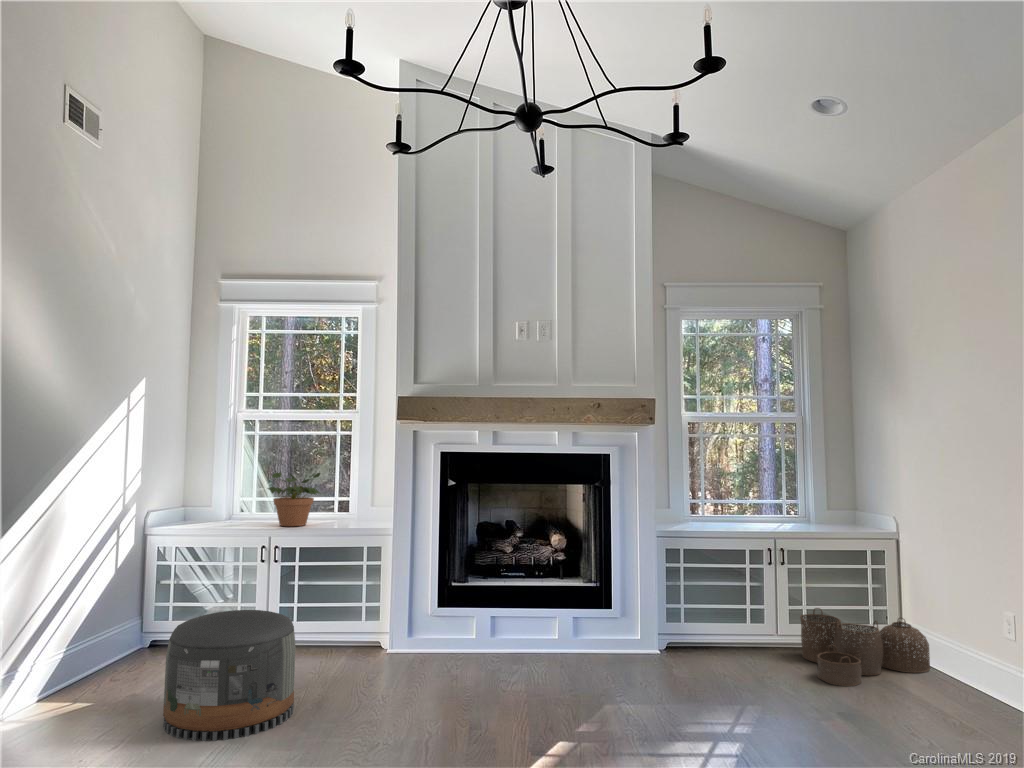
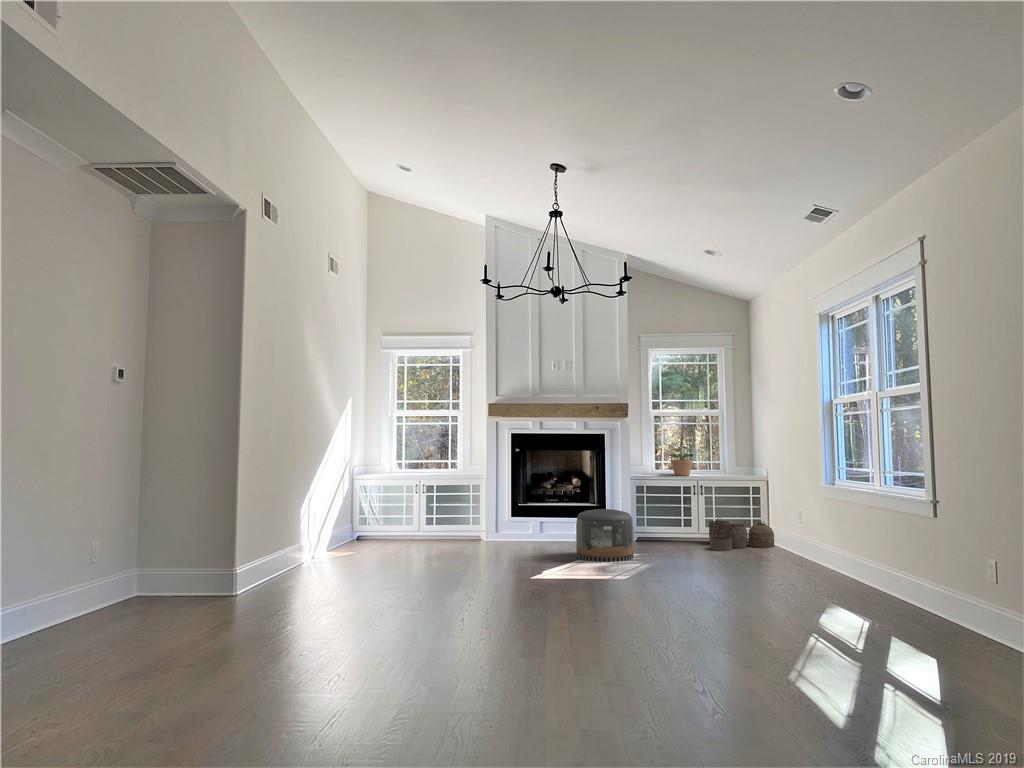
potted plant: present [268,472,320,526] -> present [666,446,696,476]
pouf: present [163,610,295,741] -> present [576,509,634,562]

